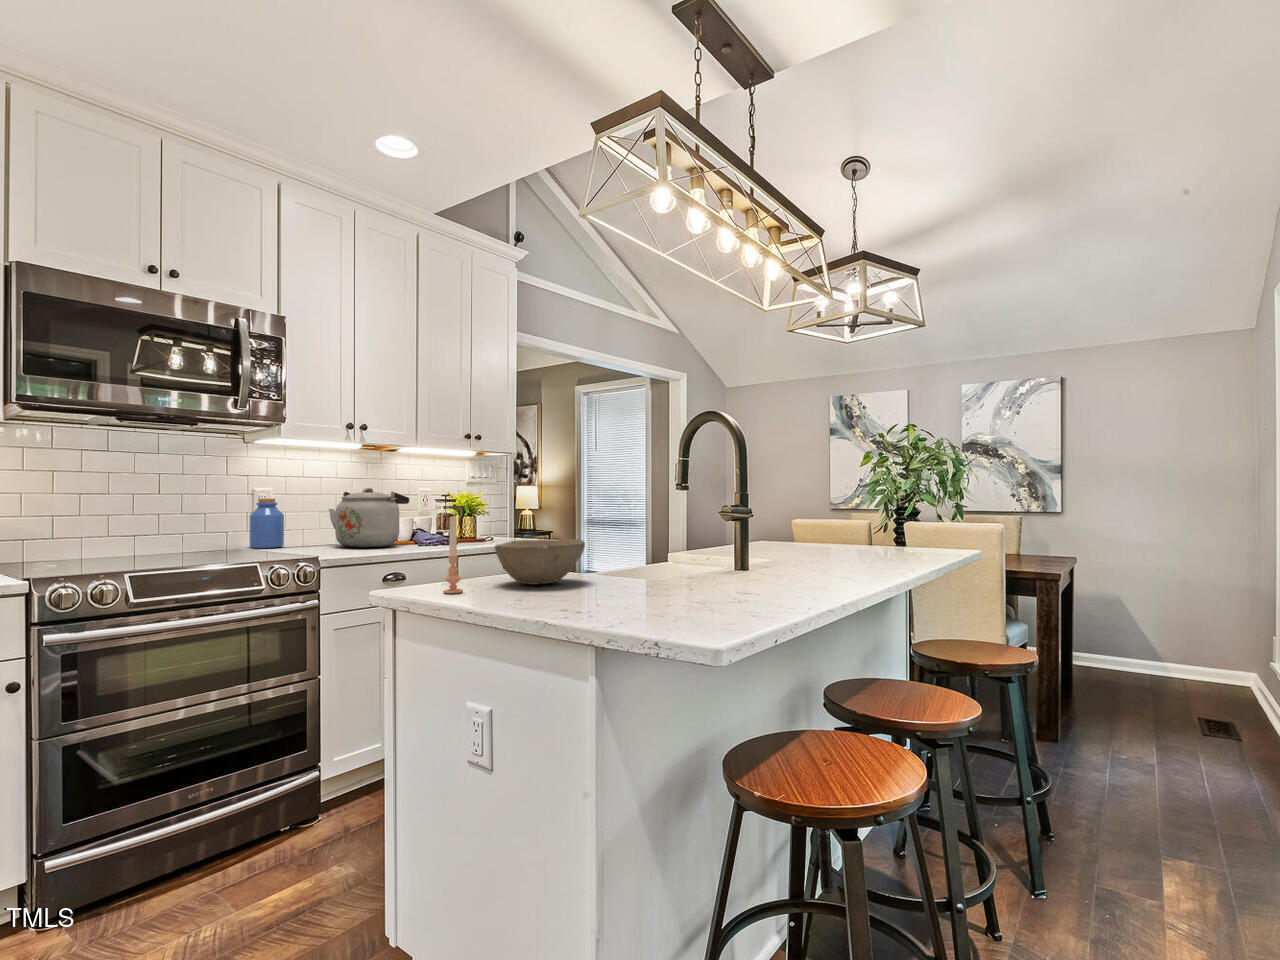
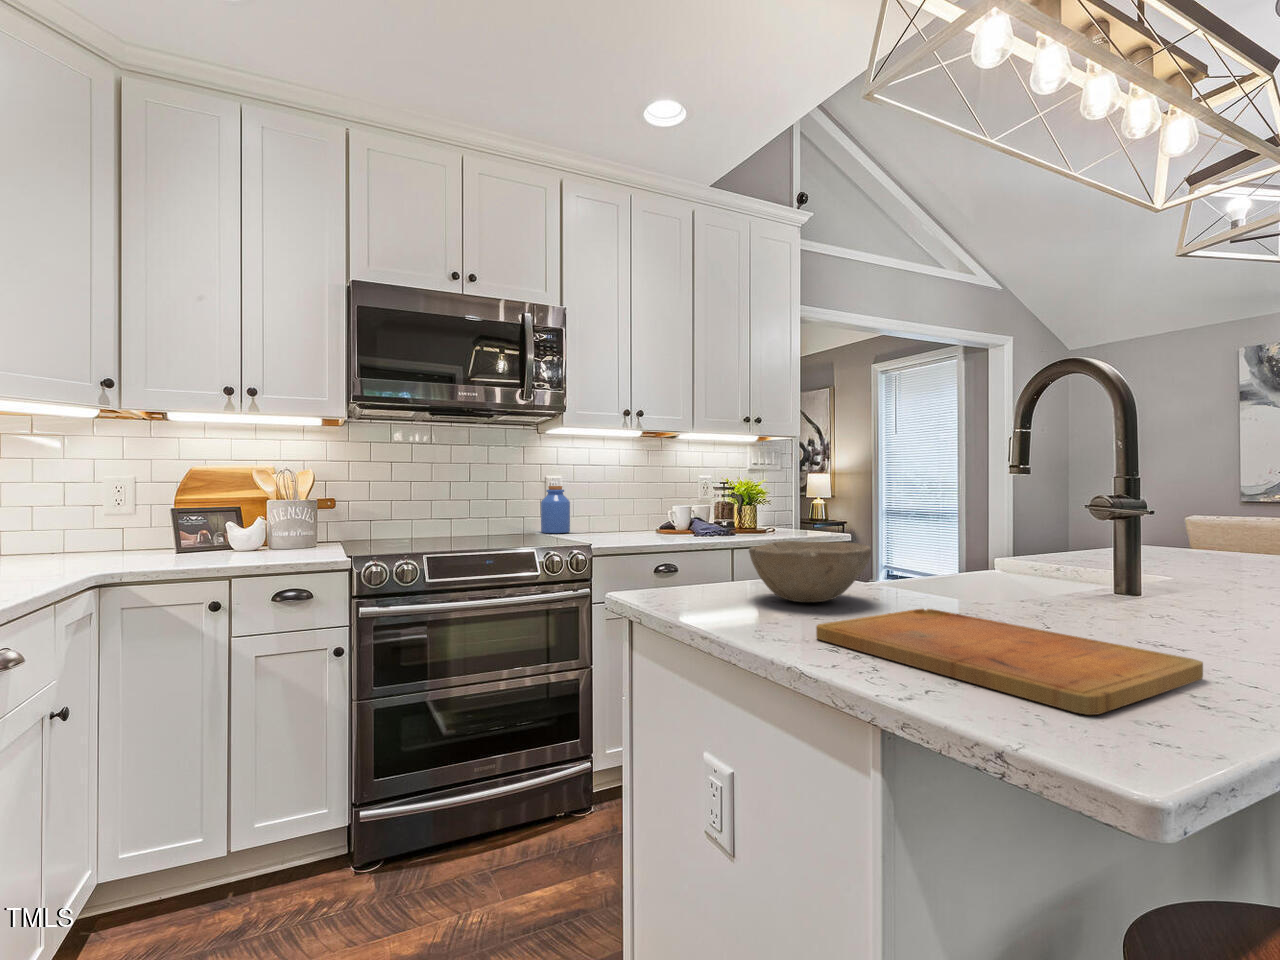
kettle: present [329,488,409,548] -> none [610,475,685,536]
candle: present [443,516,463,593] -> none [681,509,705,608]
cutting board: none [552,581,764,620] -> present [816,609,1203,715]

